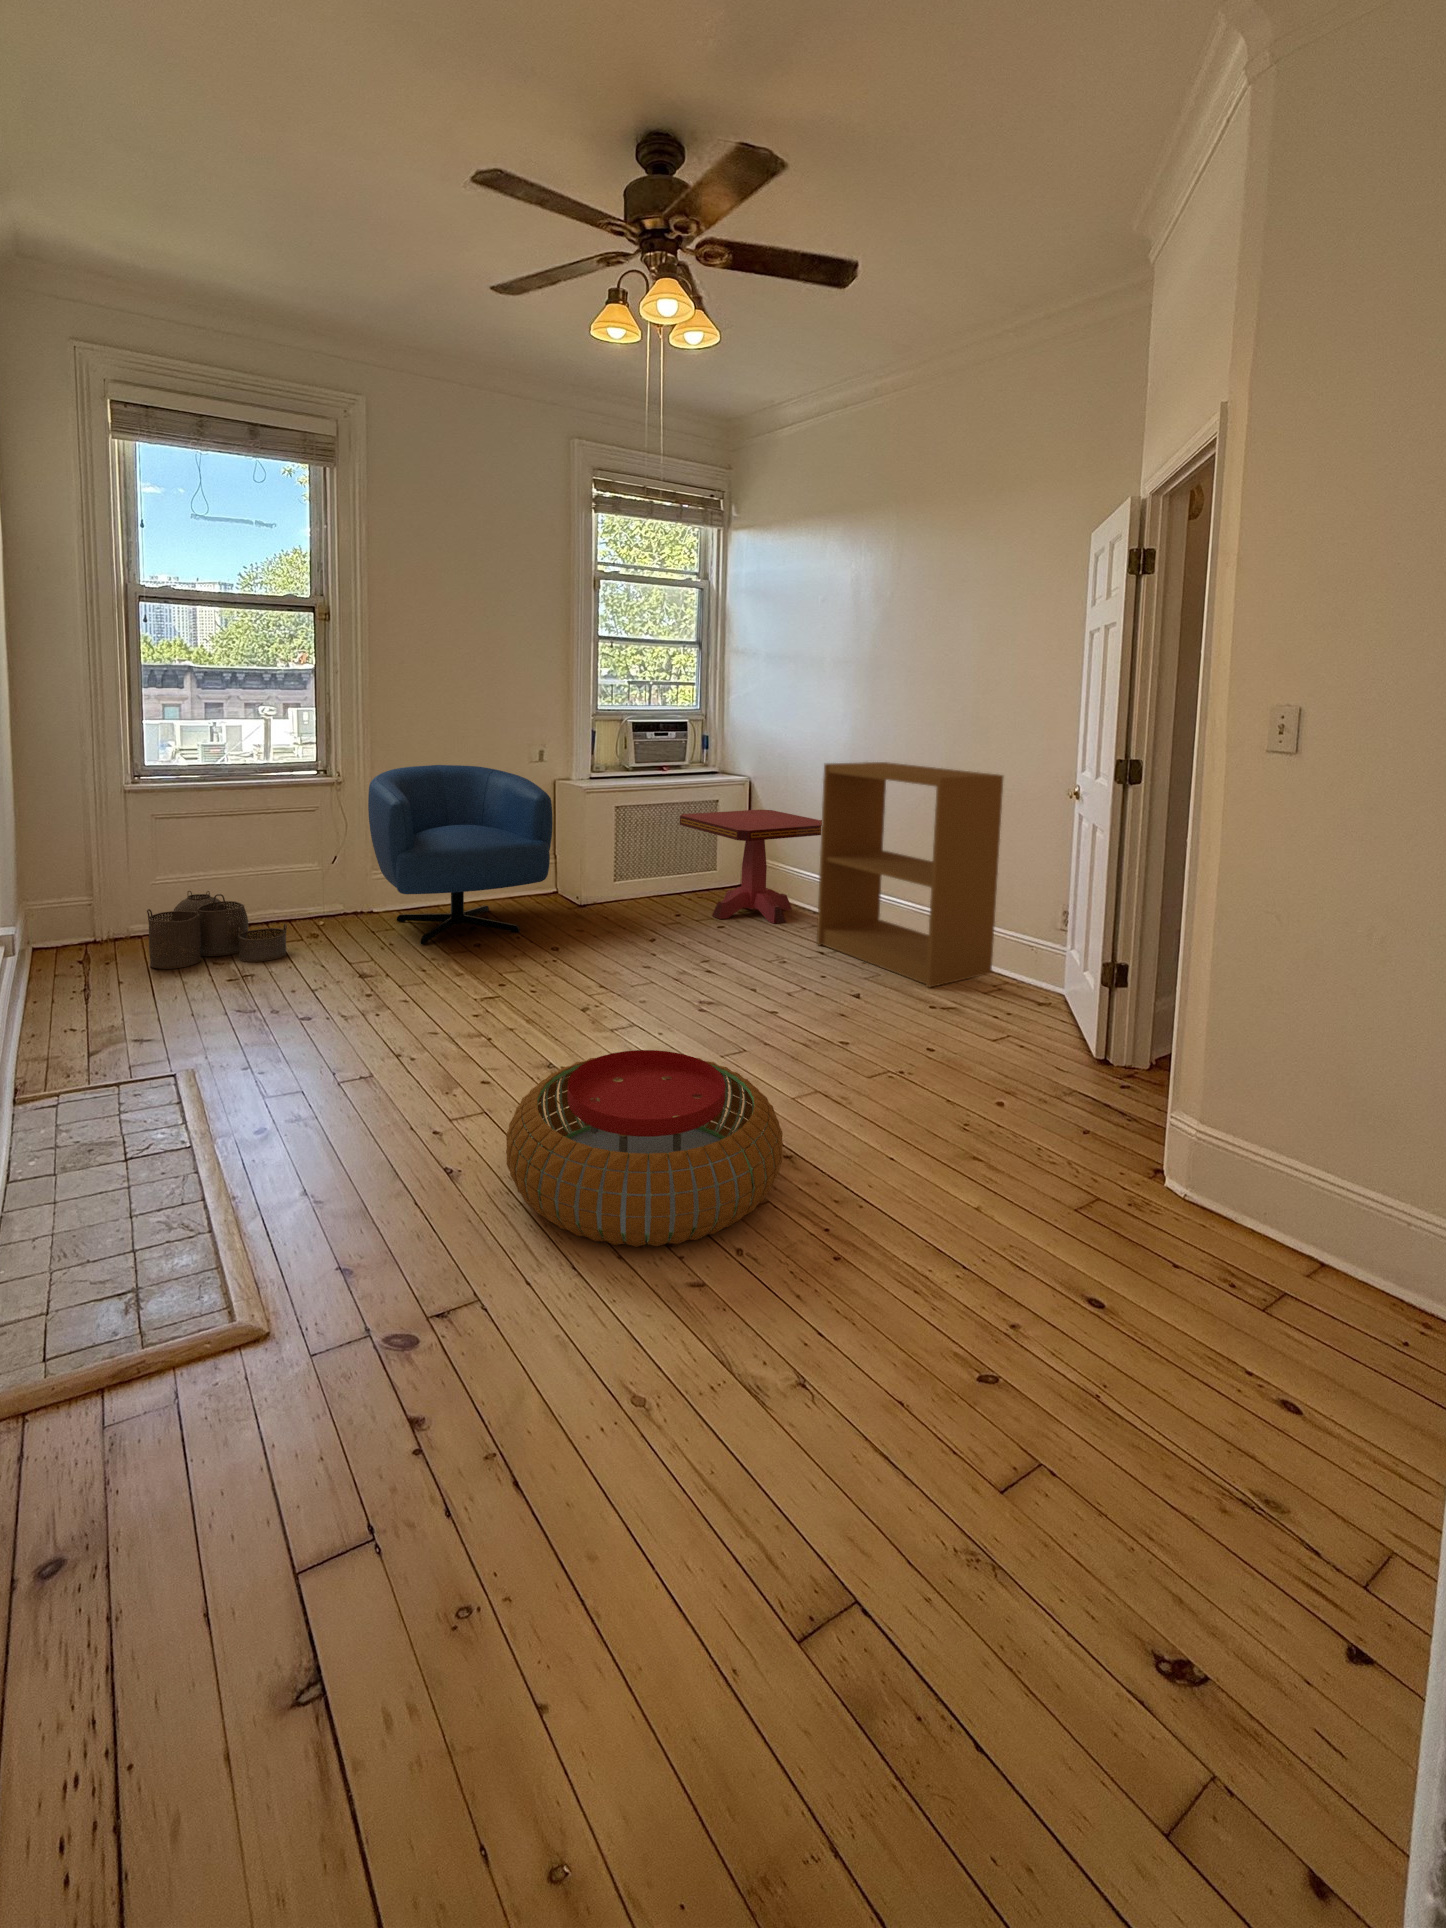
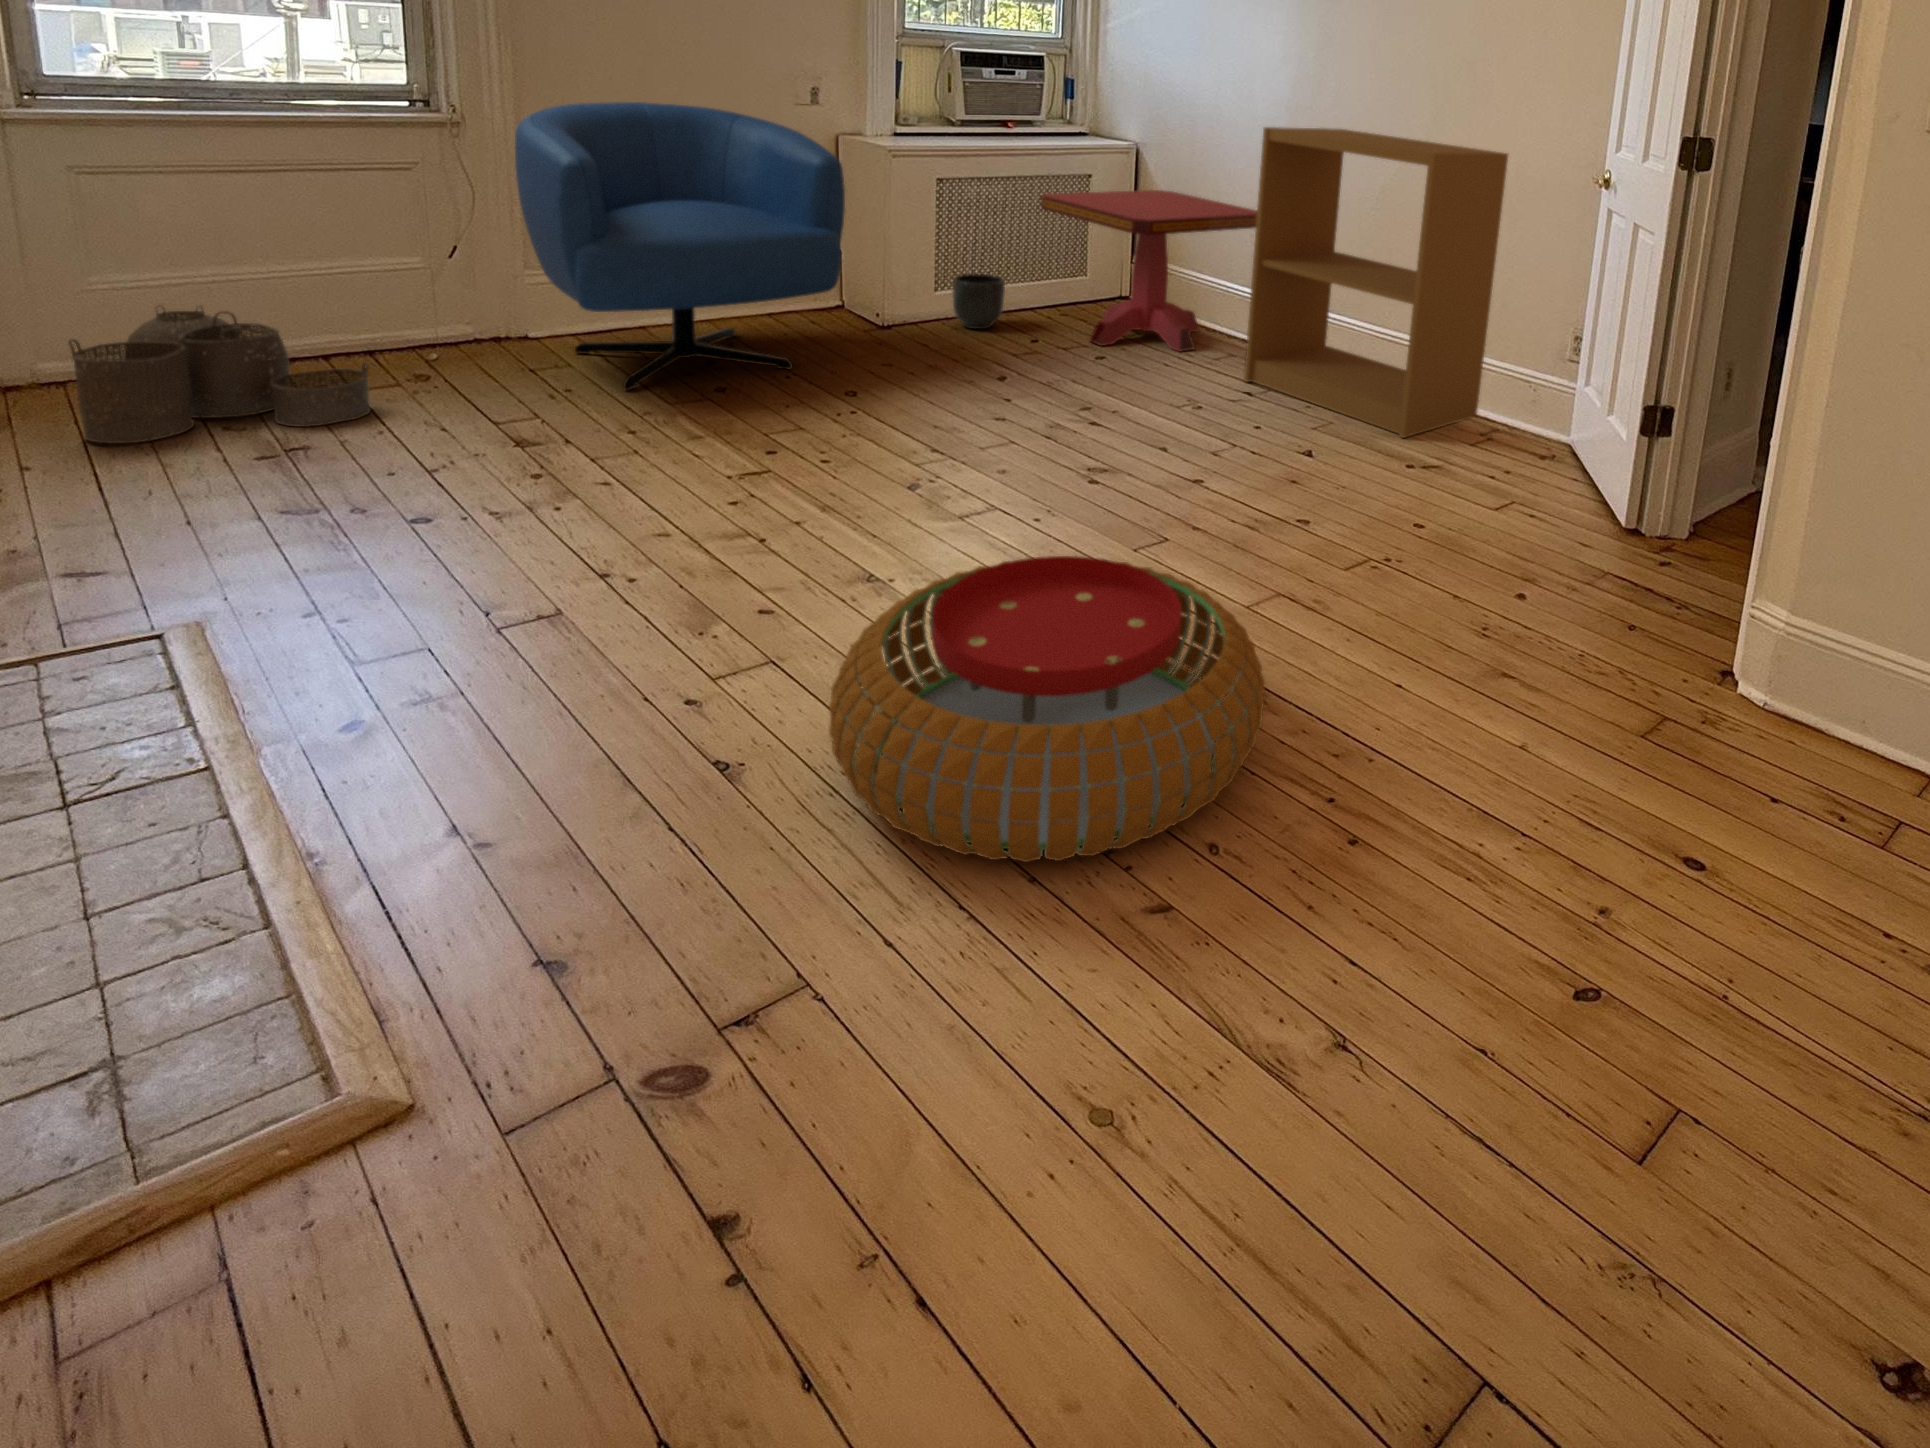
planter: none [623,870,657,907] -> present [952,274,1005,329]

